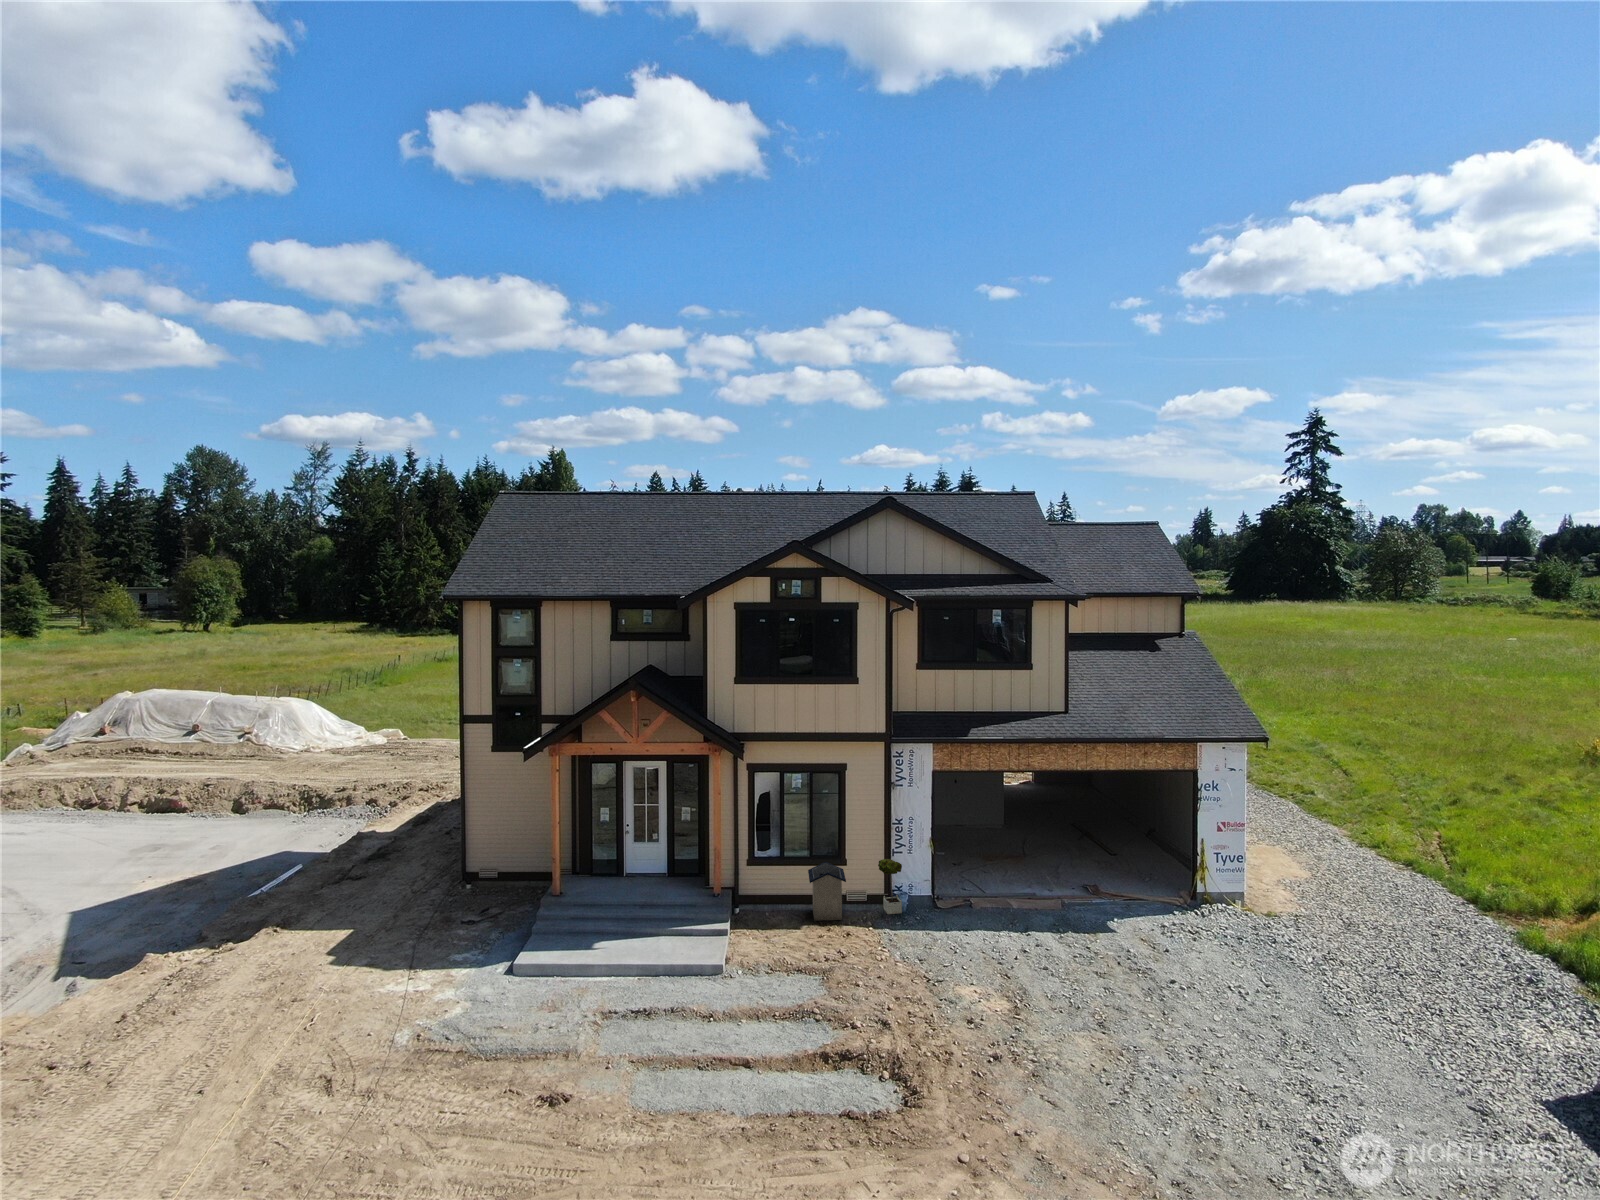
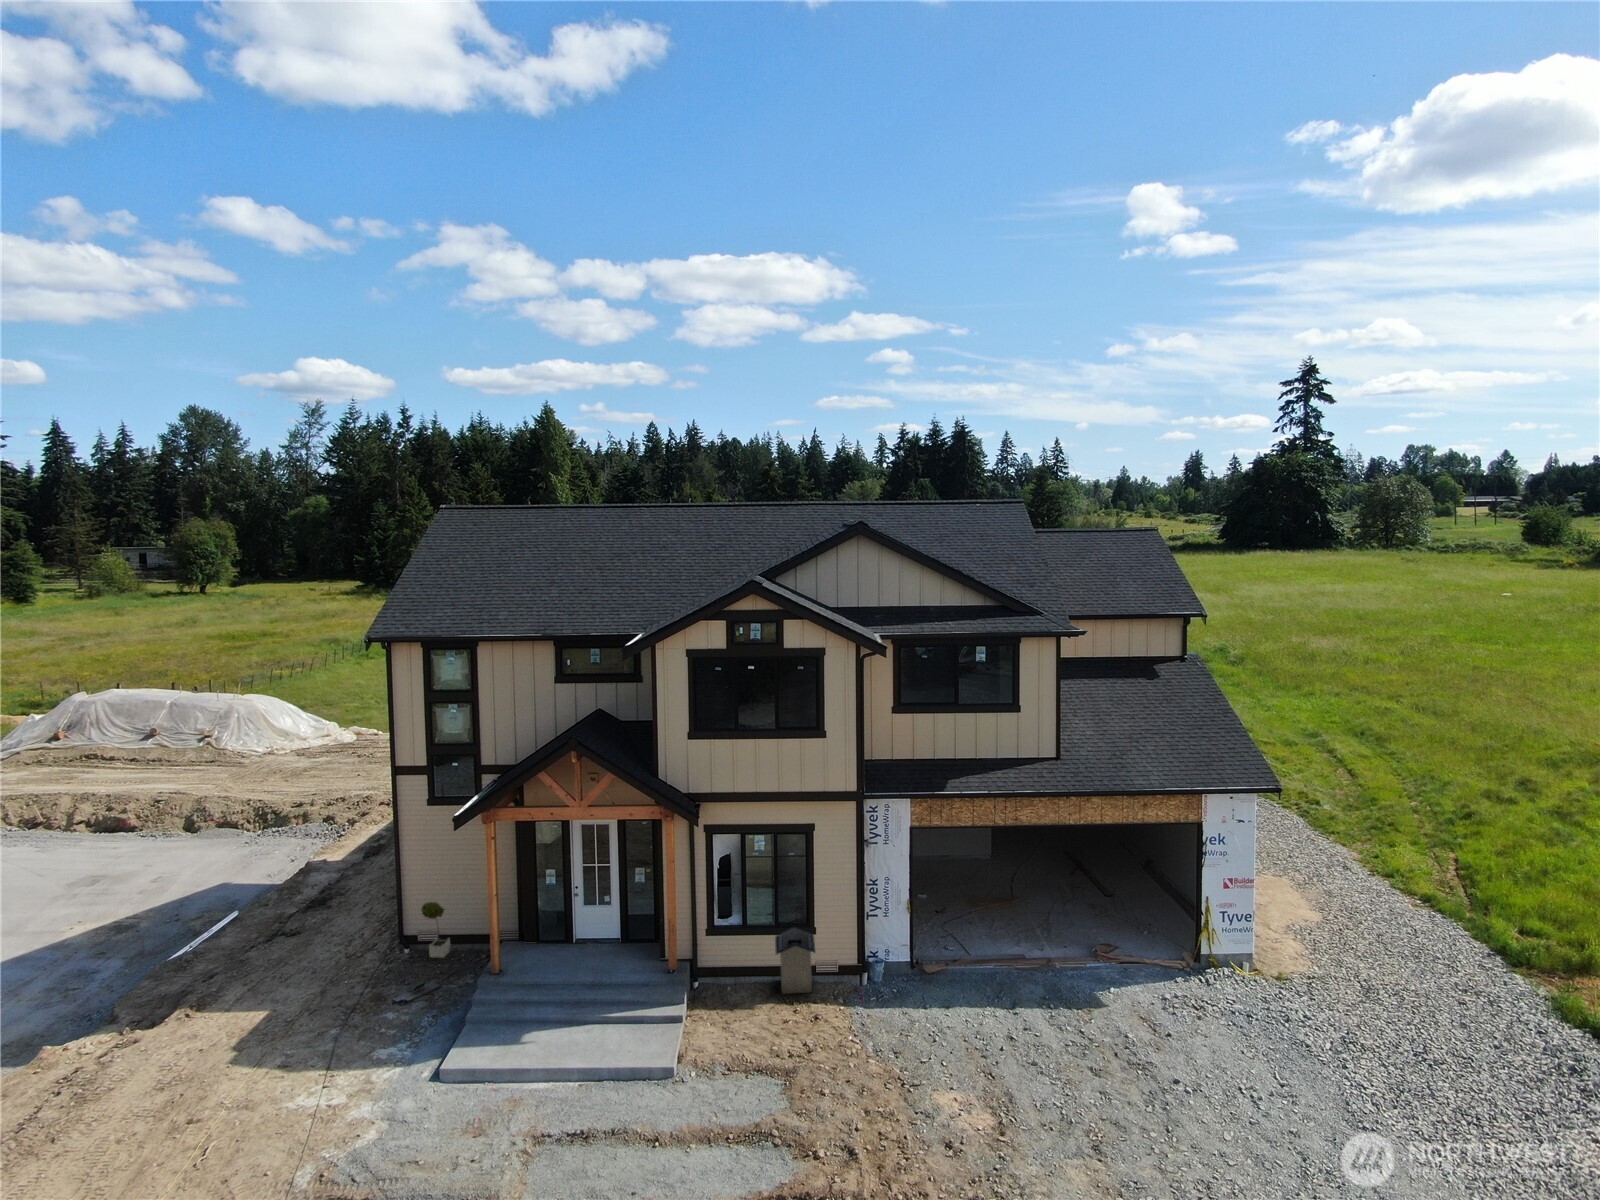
potted tree: present [878,859,902,914] -> present [421,902,450,958]

